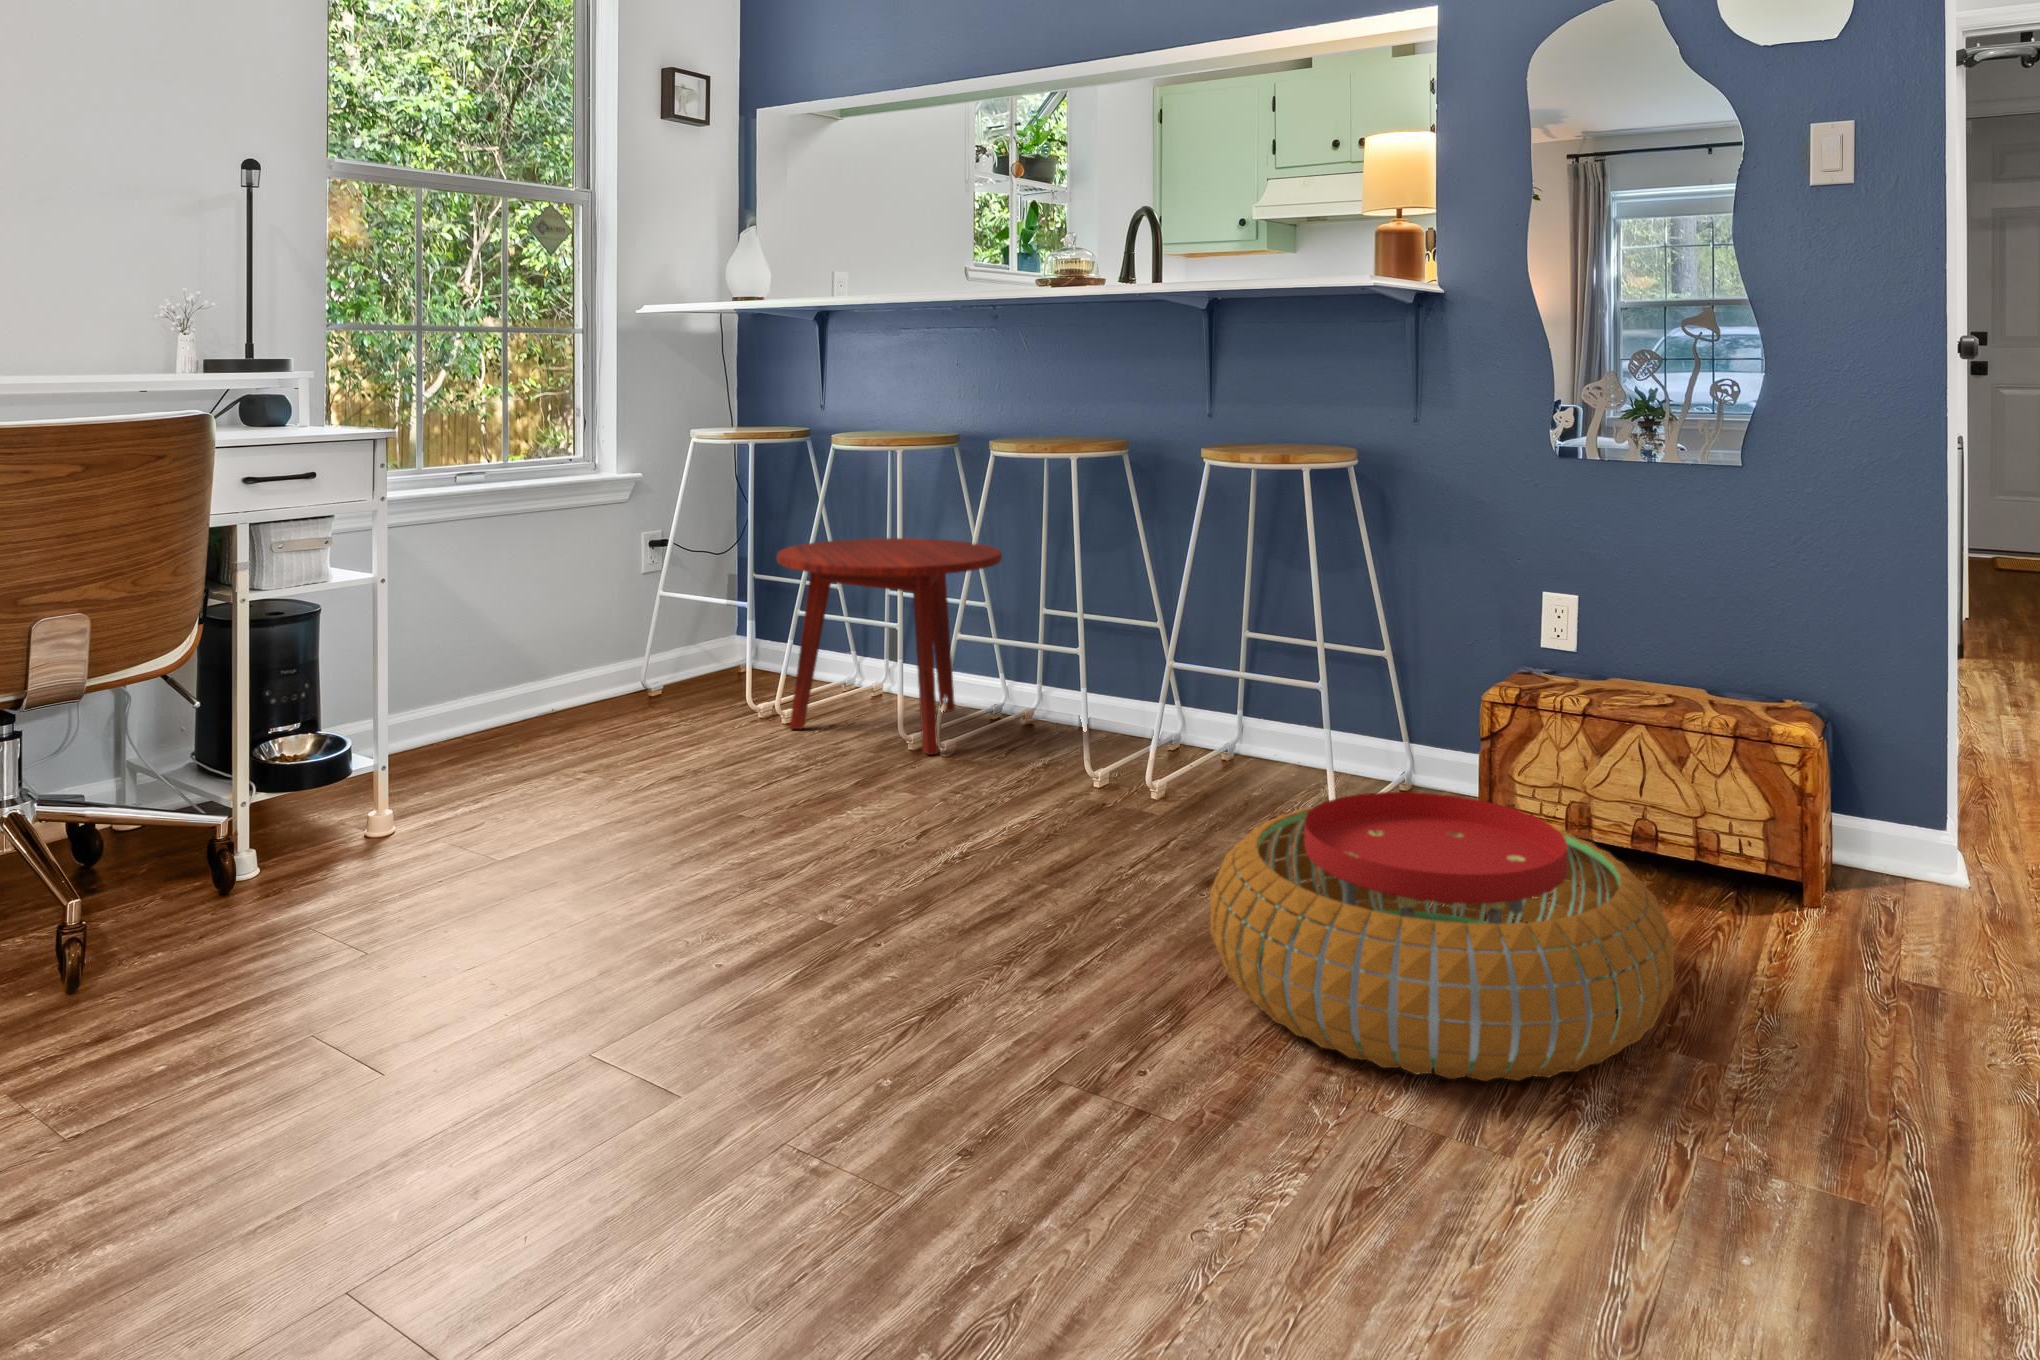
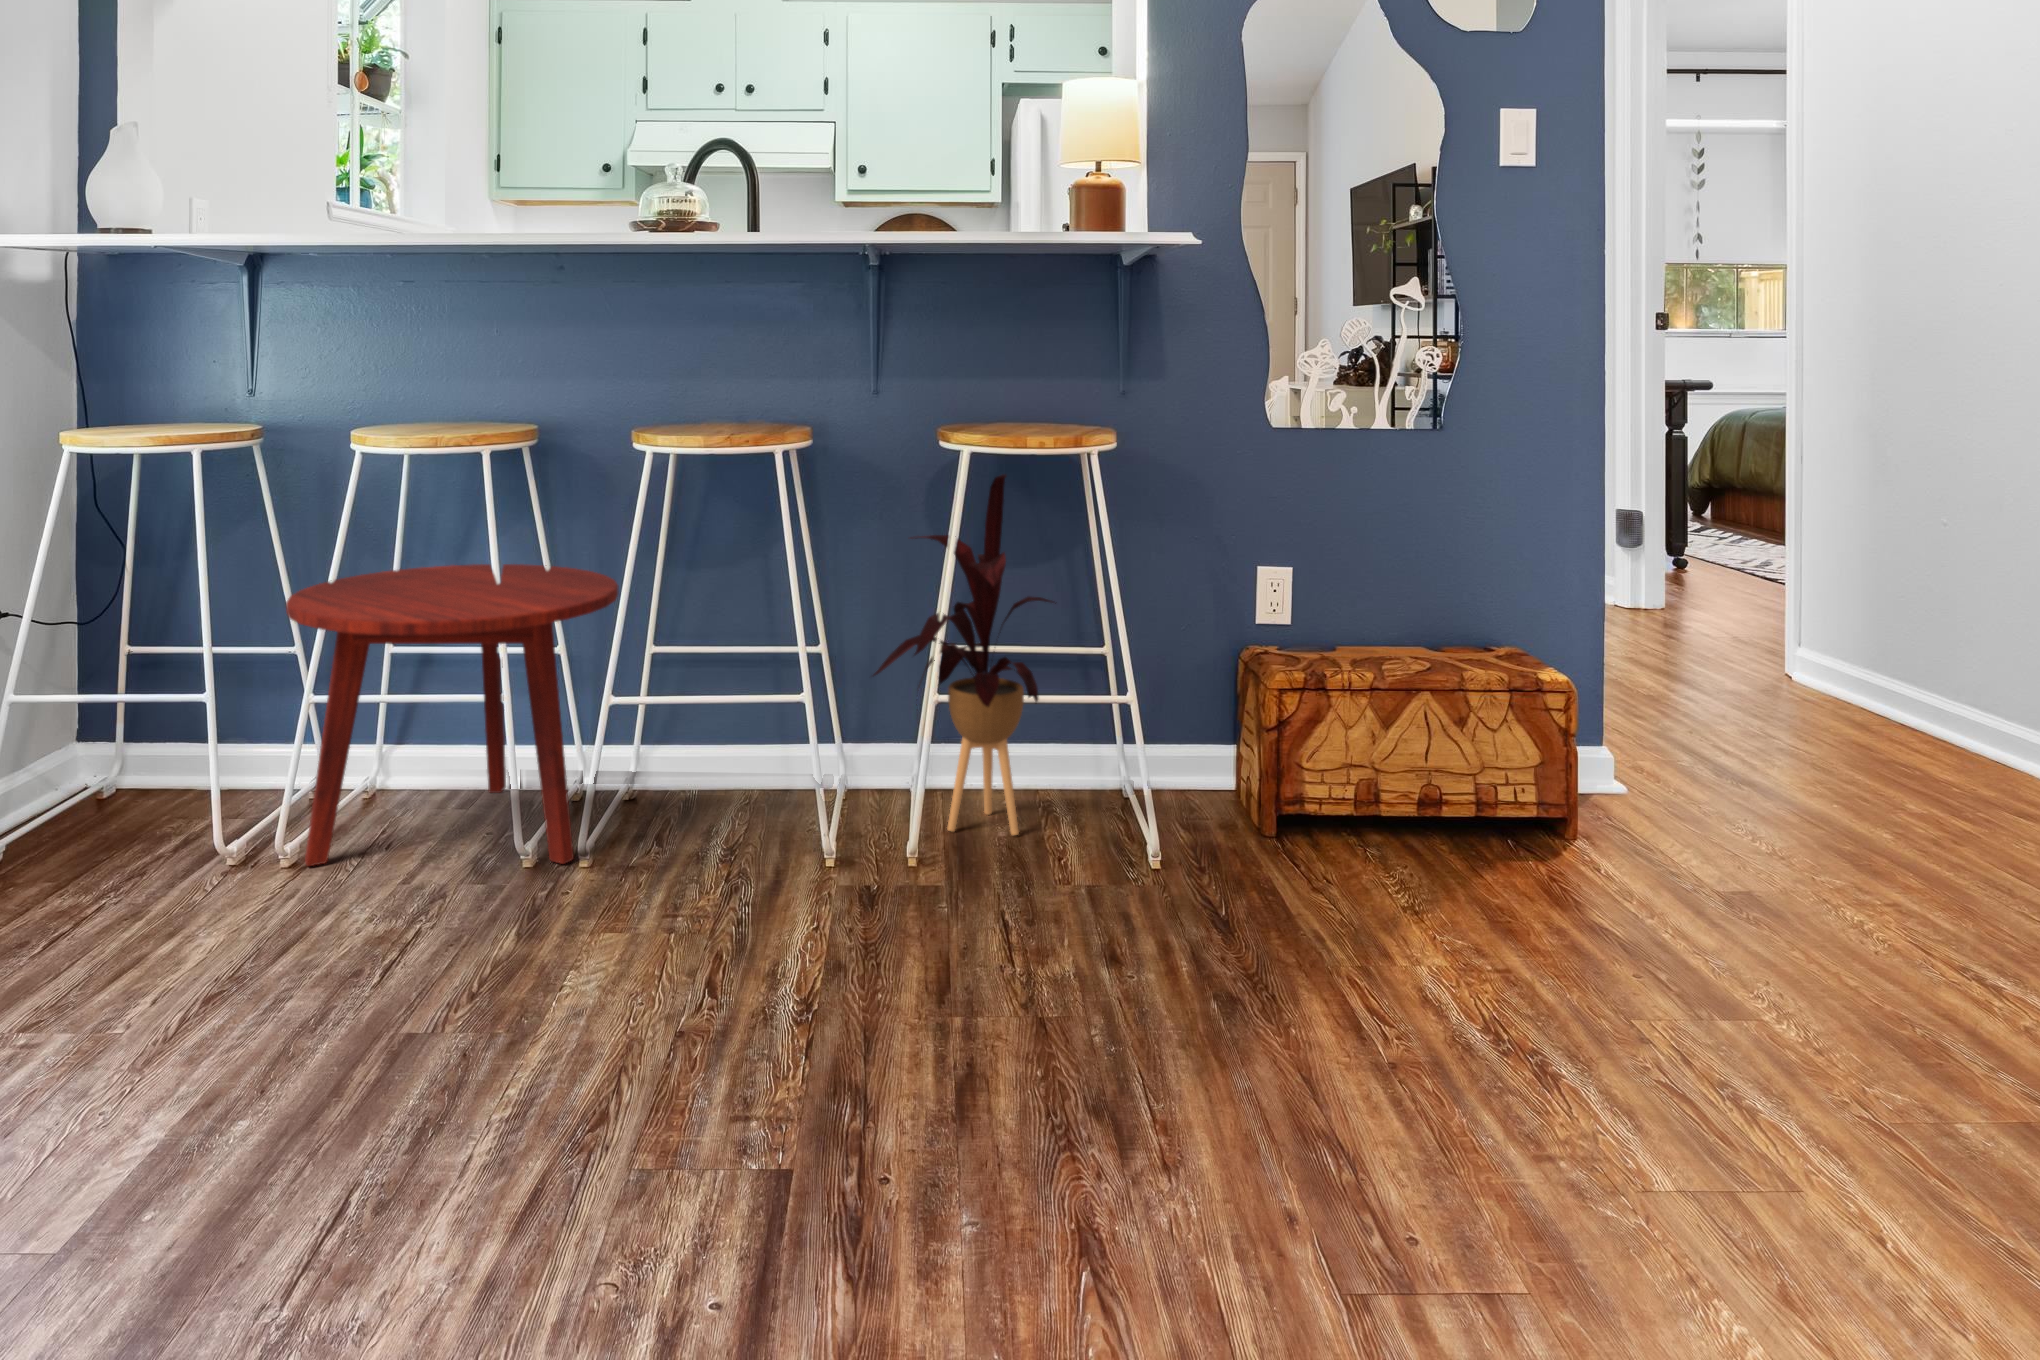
house plant: none [1146,485,1297,799] -> present [874,474,1056,835]
pouf: present [1210,792,1674,1081] -> none [1257,810,1818,1168]

